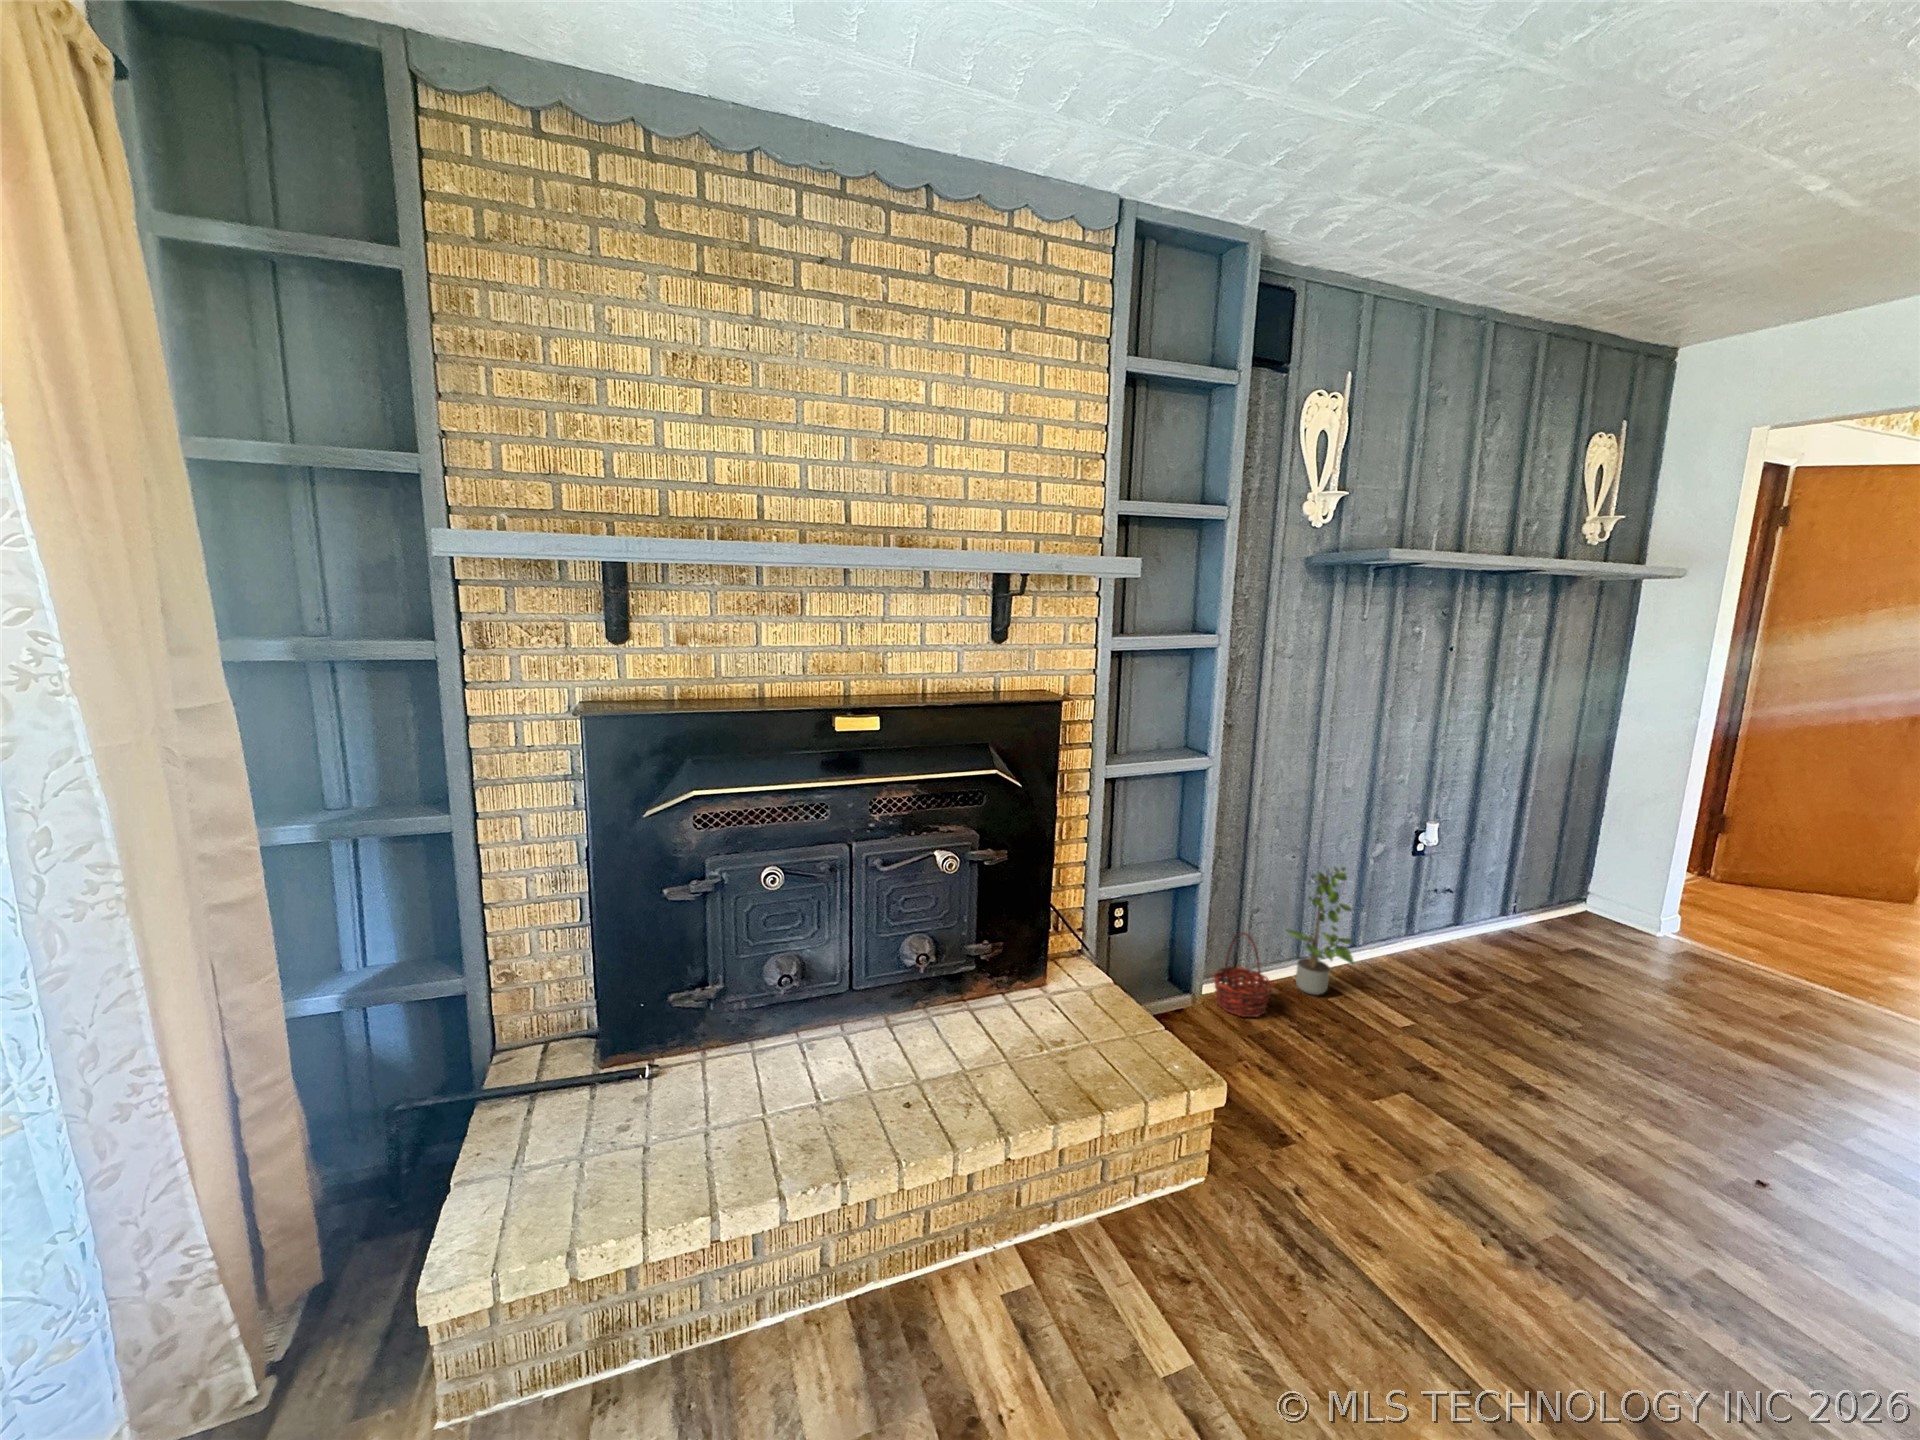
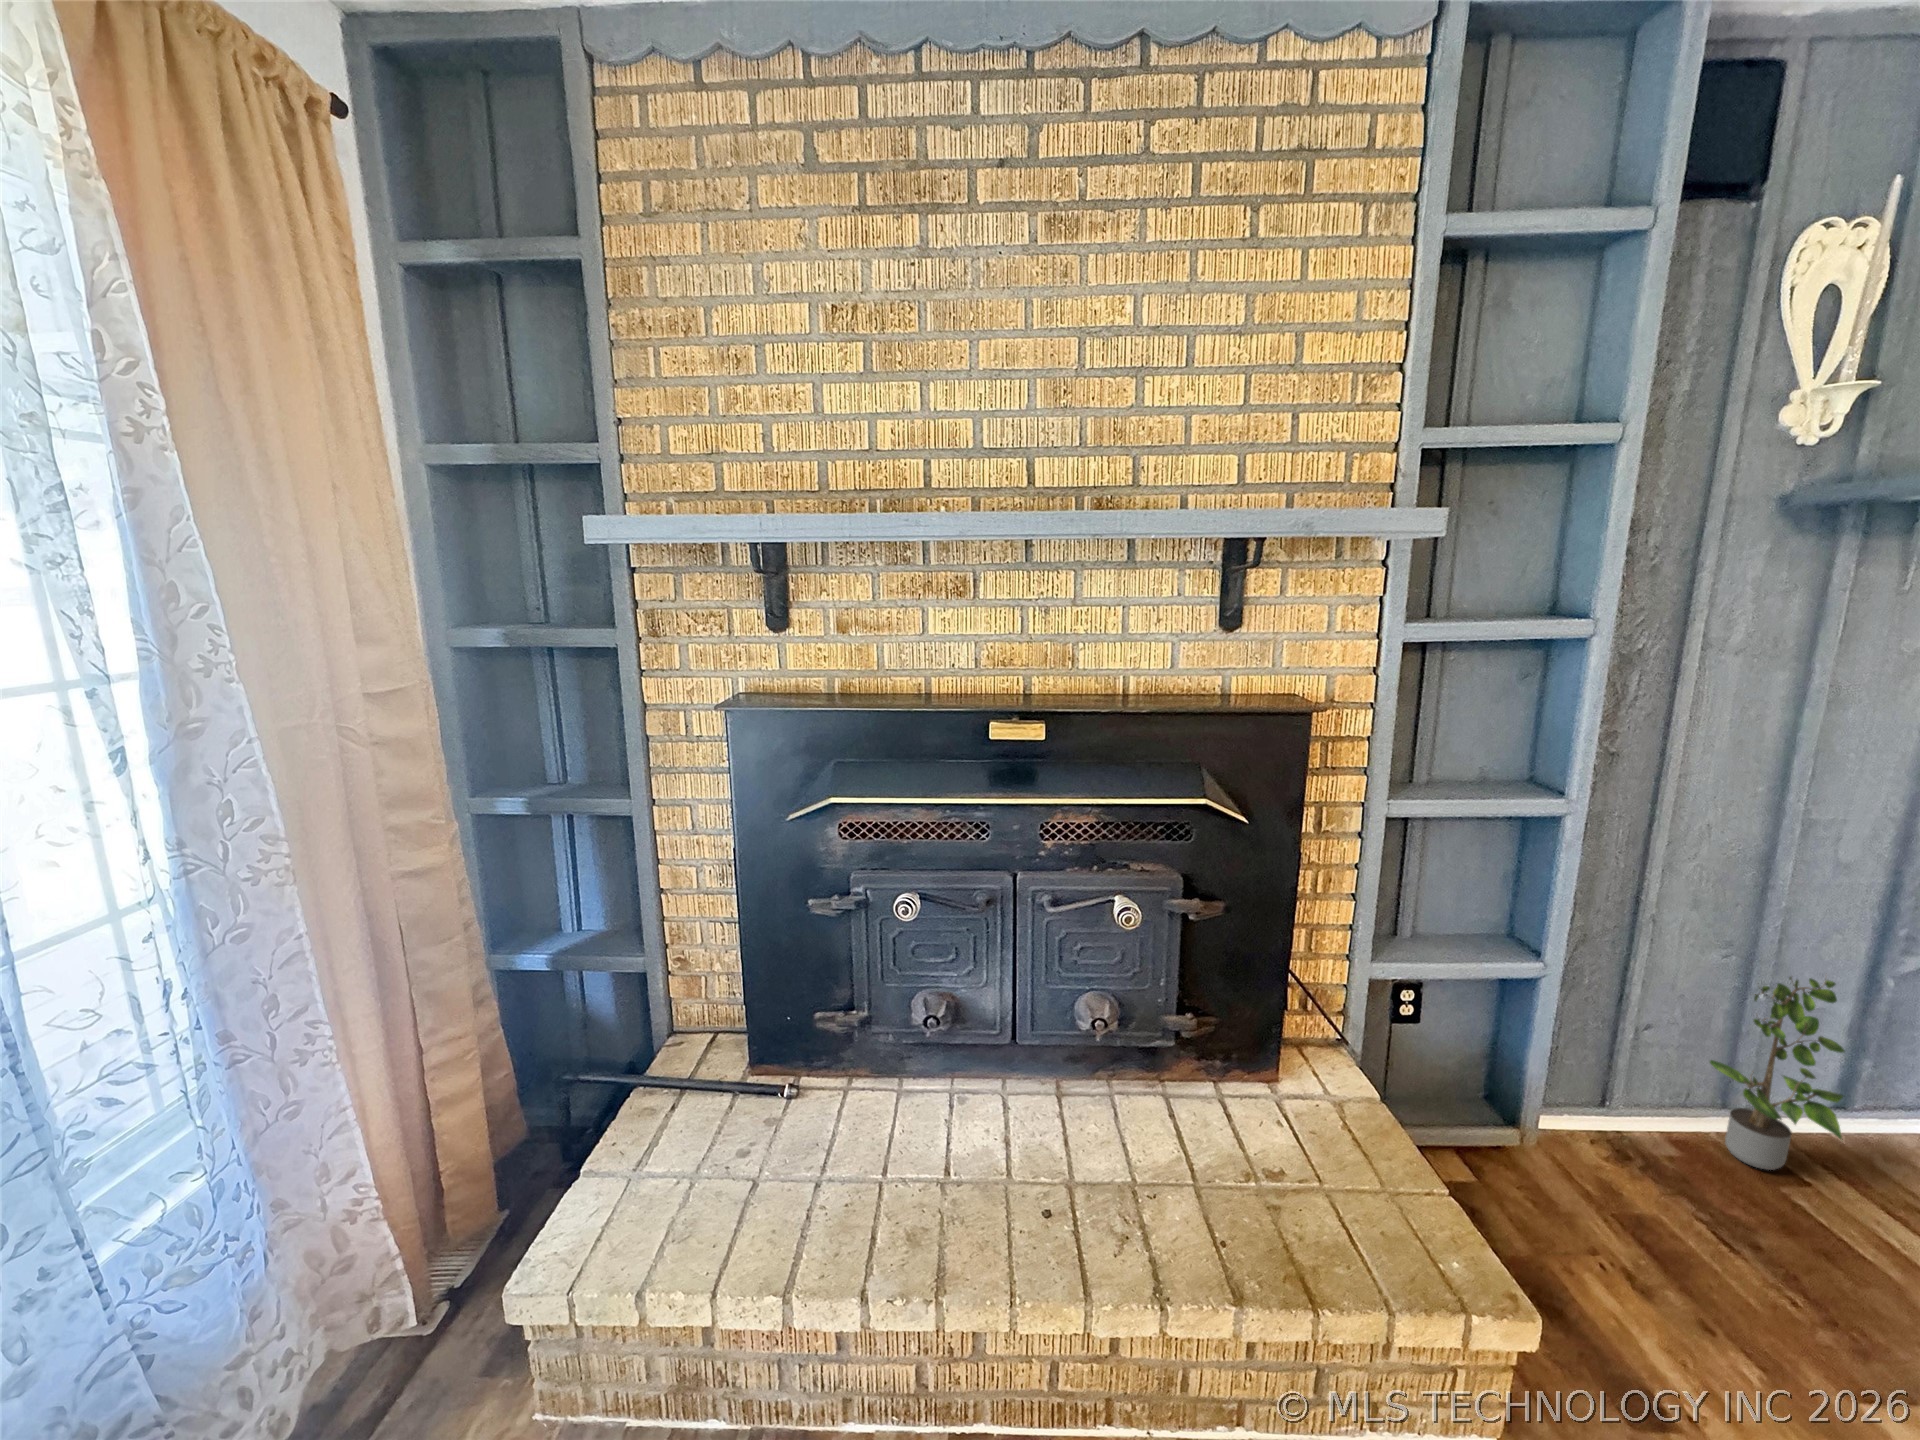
basket: present [1214,932,1273,1017] -> none [1570,1054,1676,1183]

